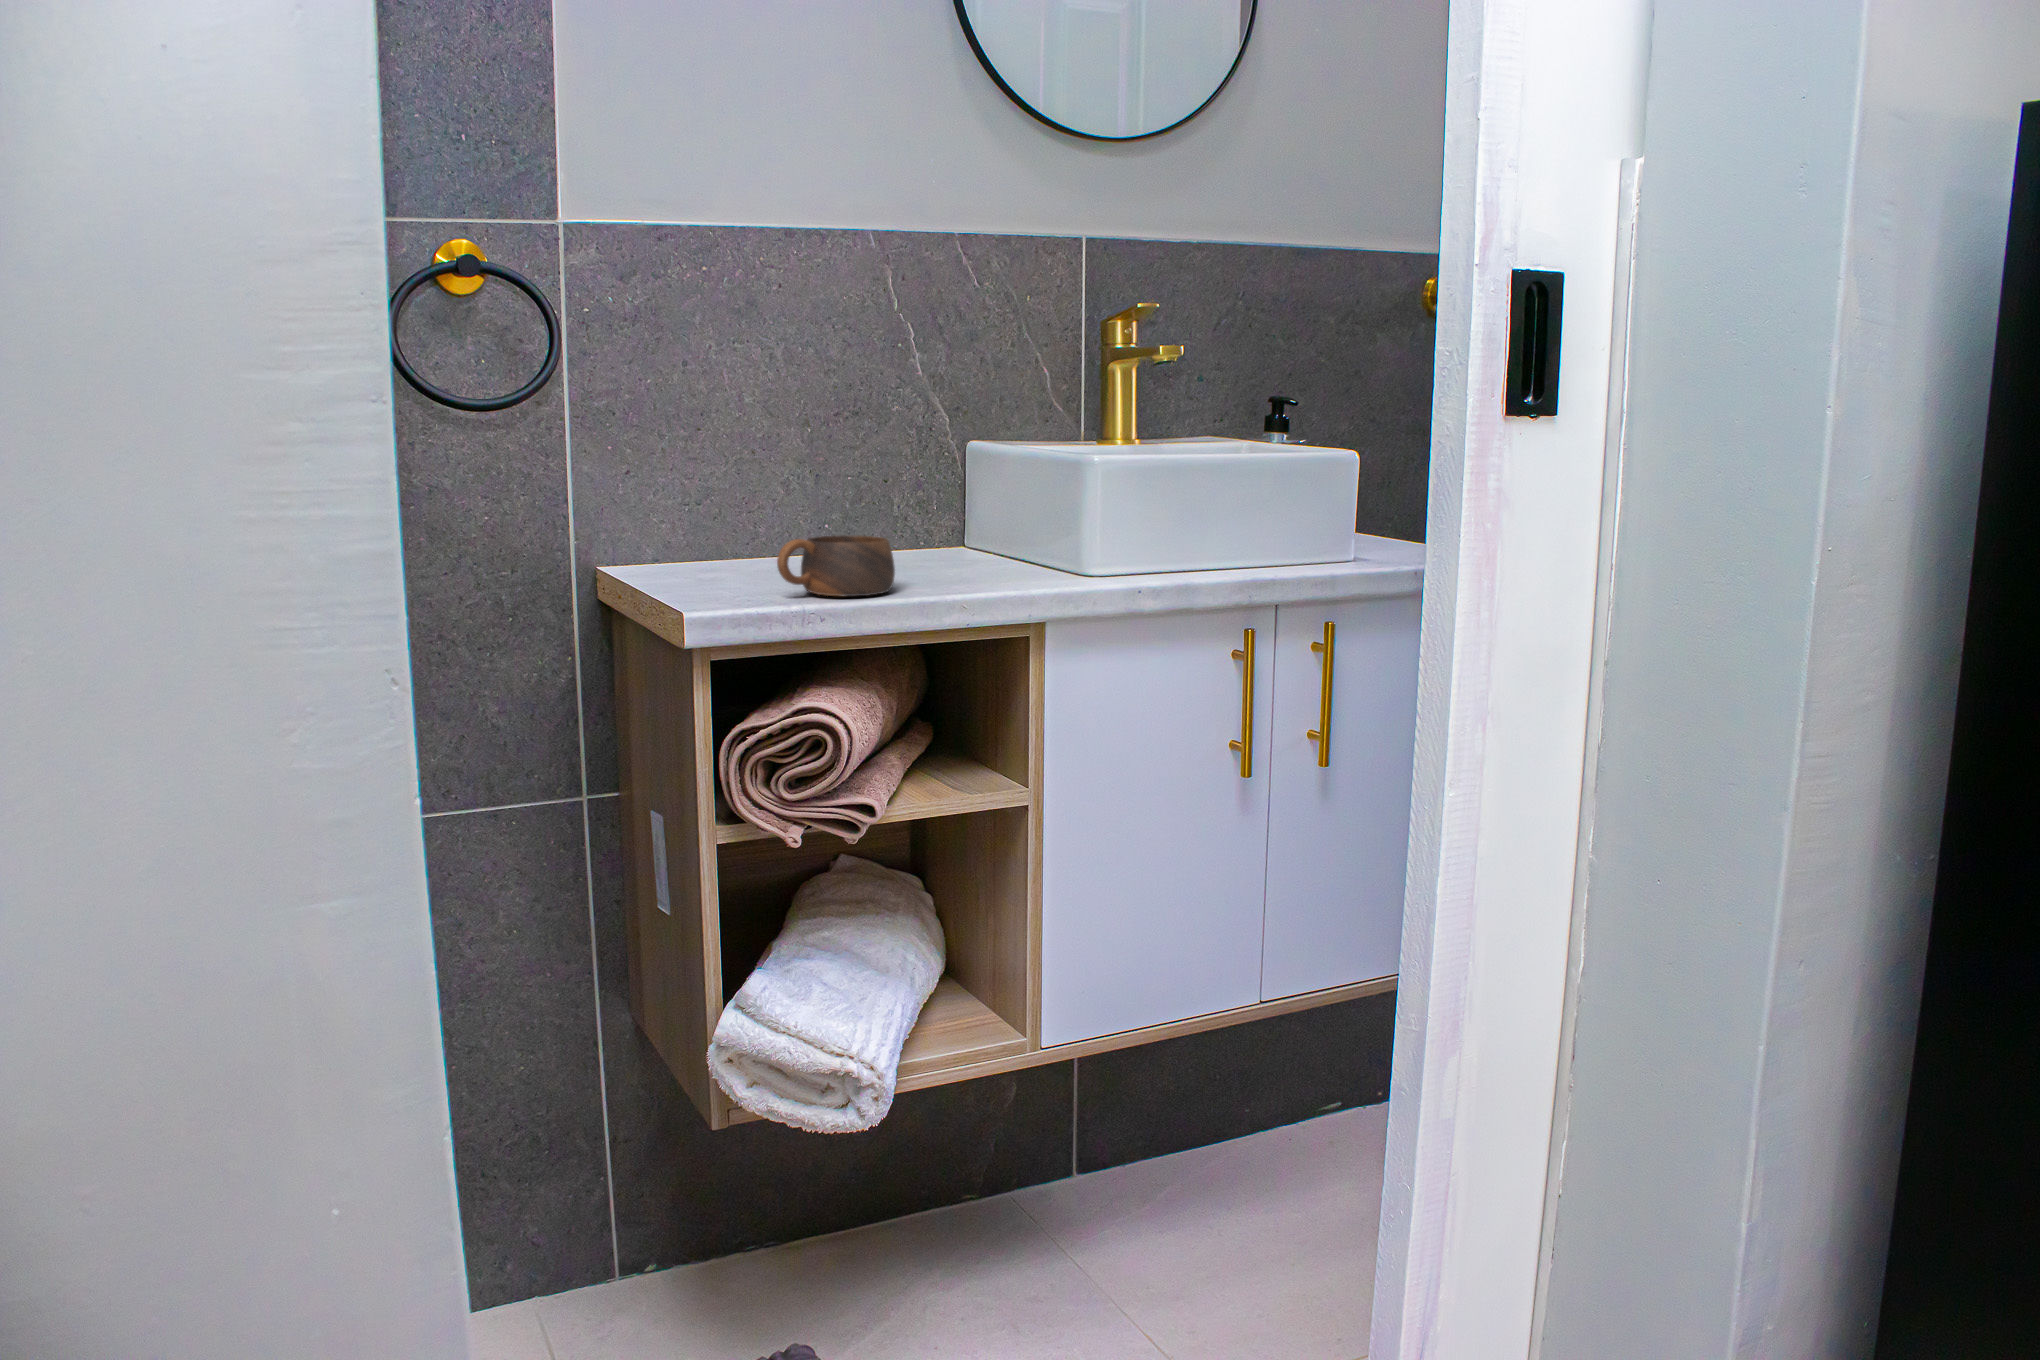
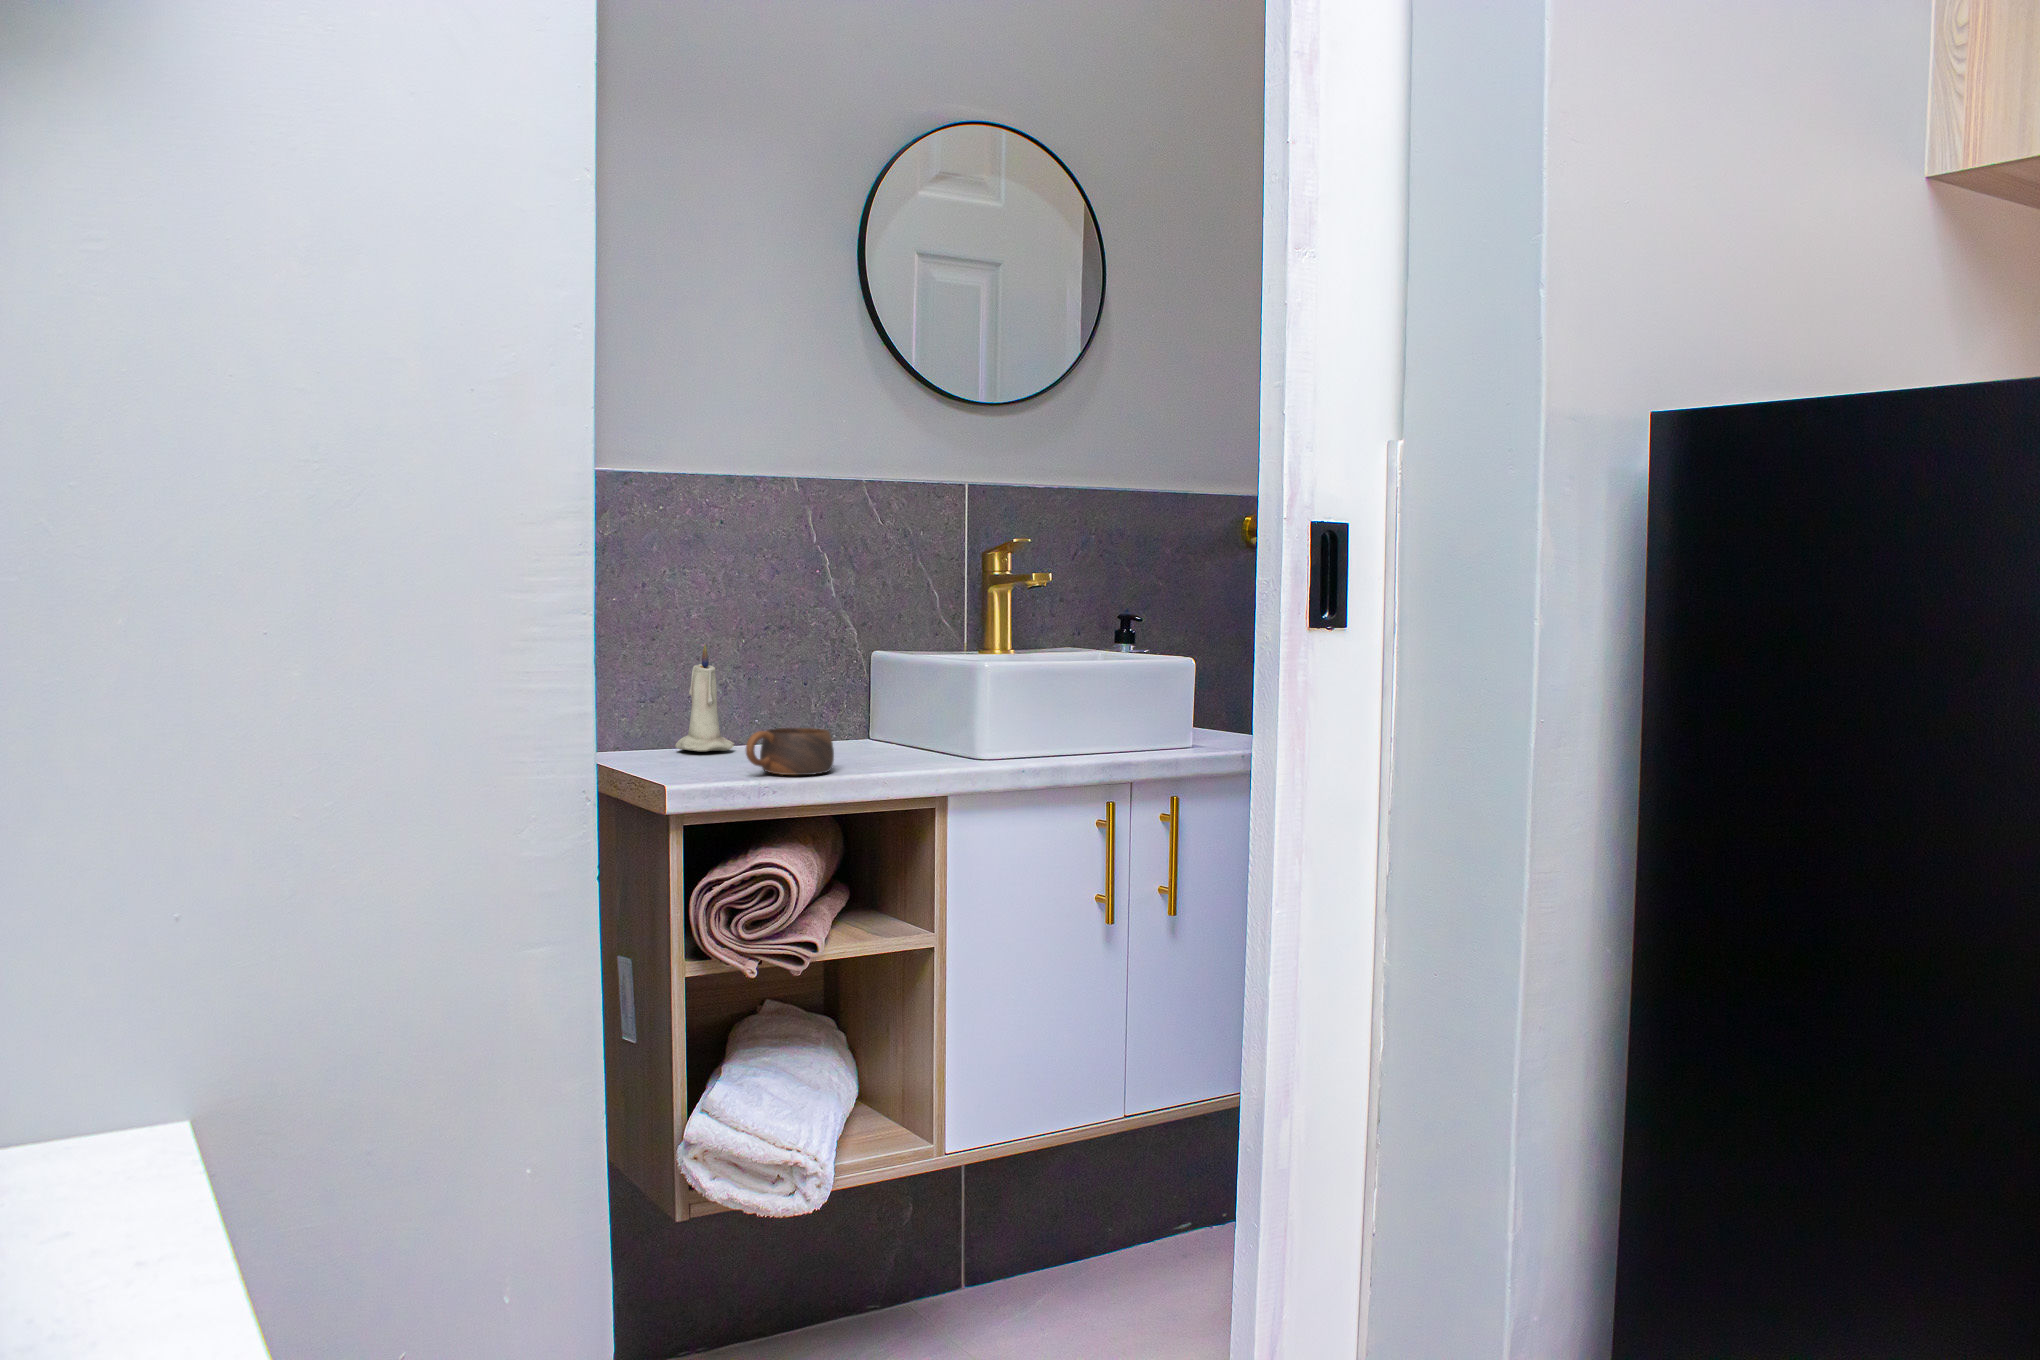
candle: none [724,432,794,565] -> present [675,644,734,752]

